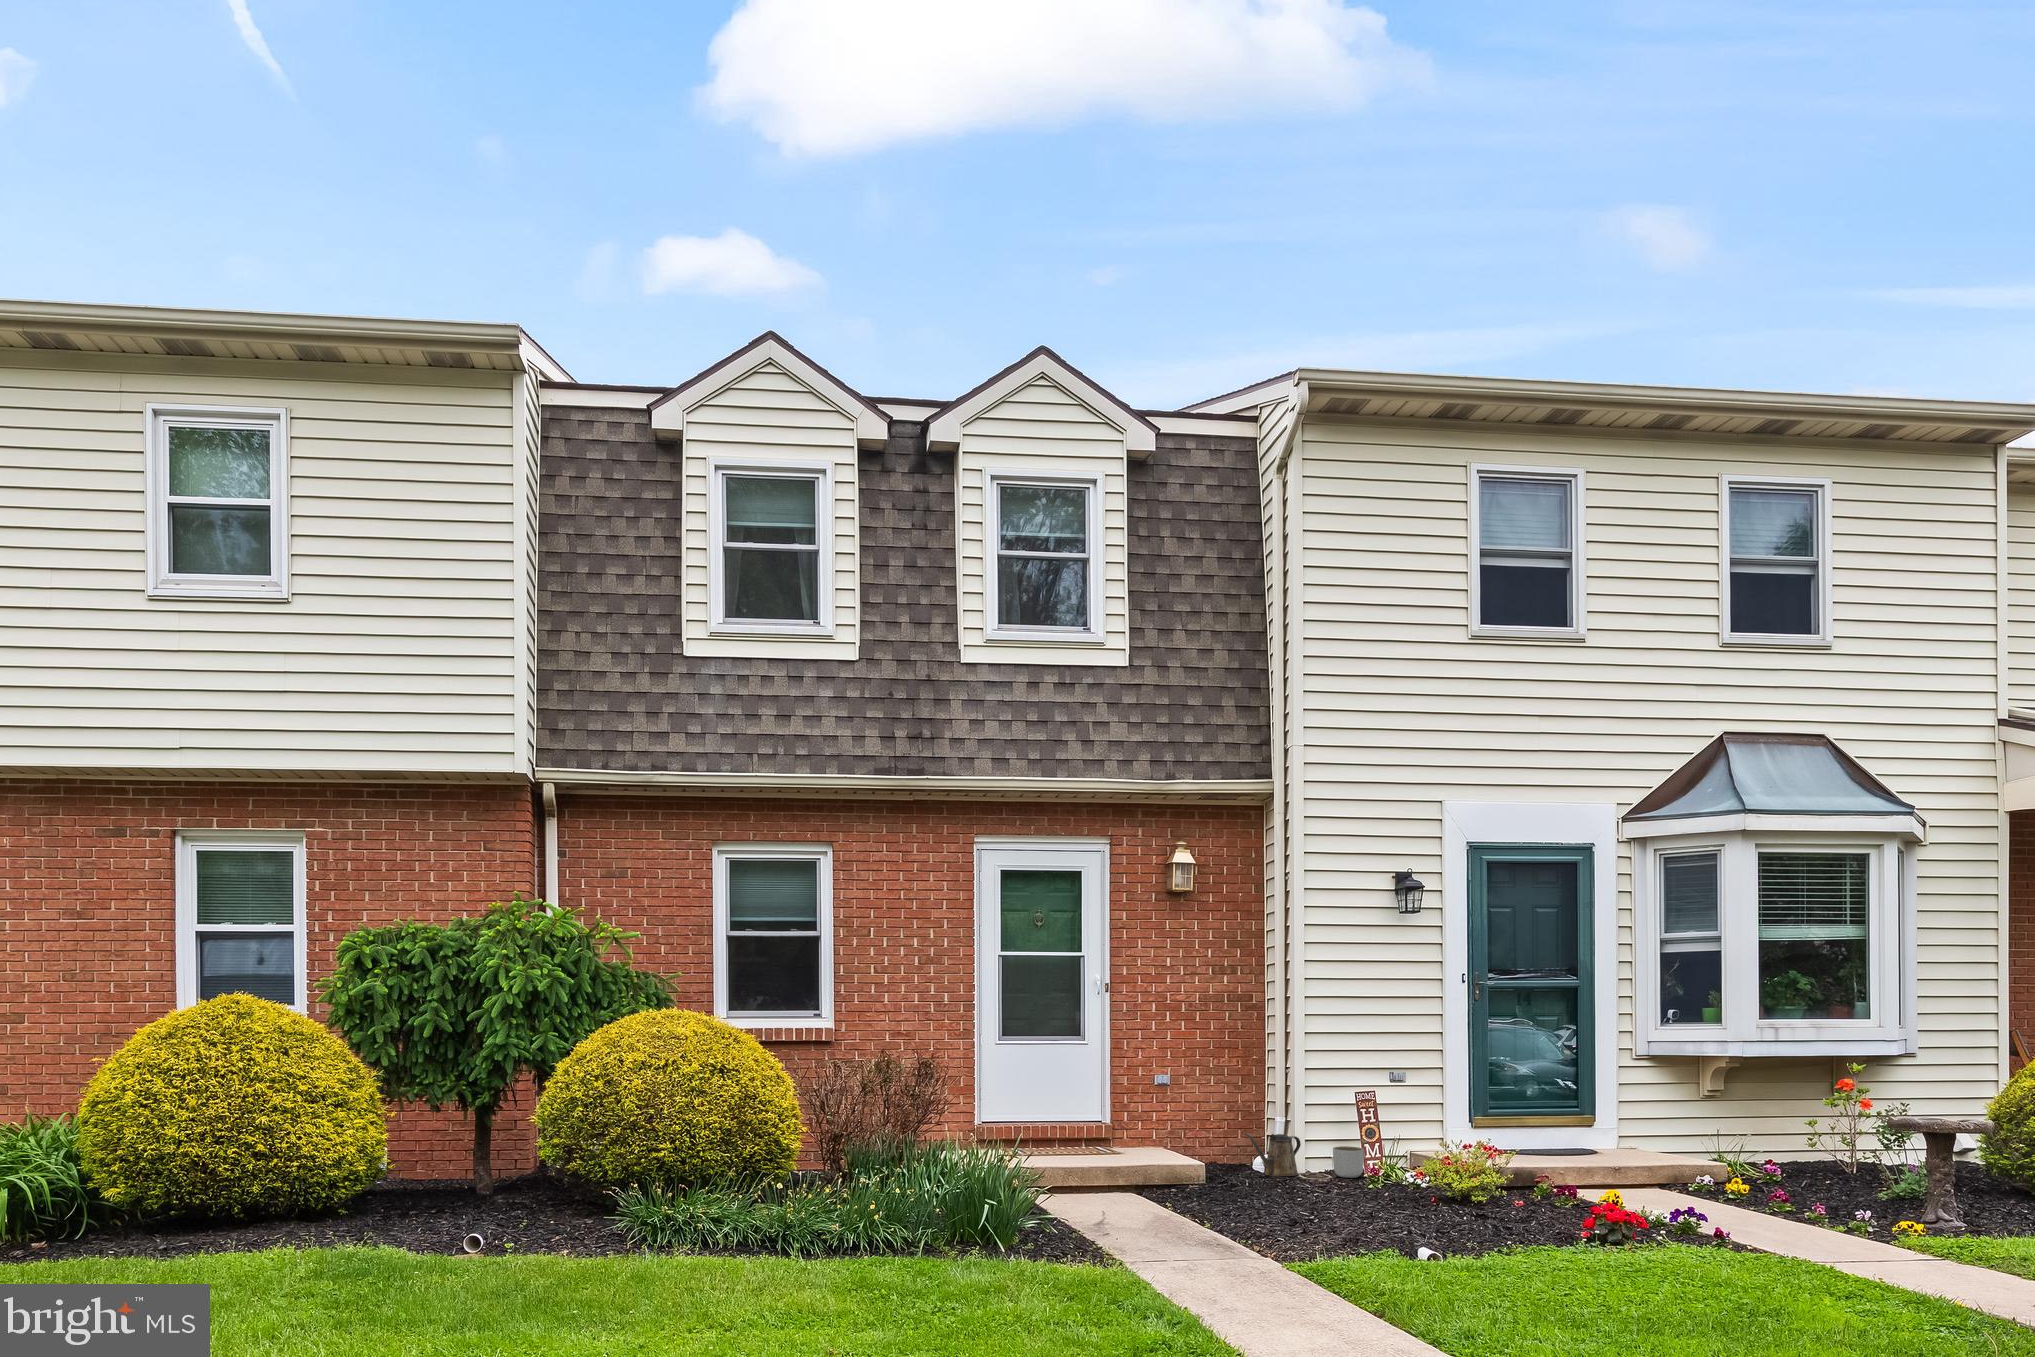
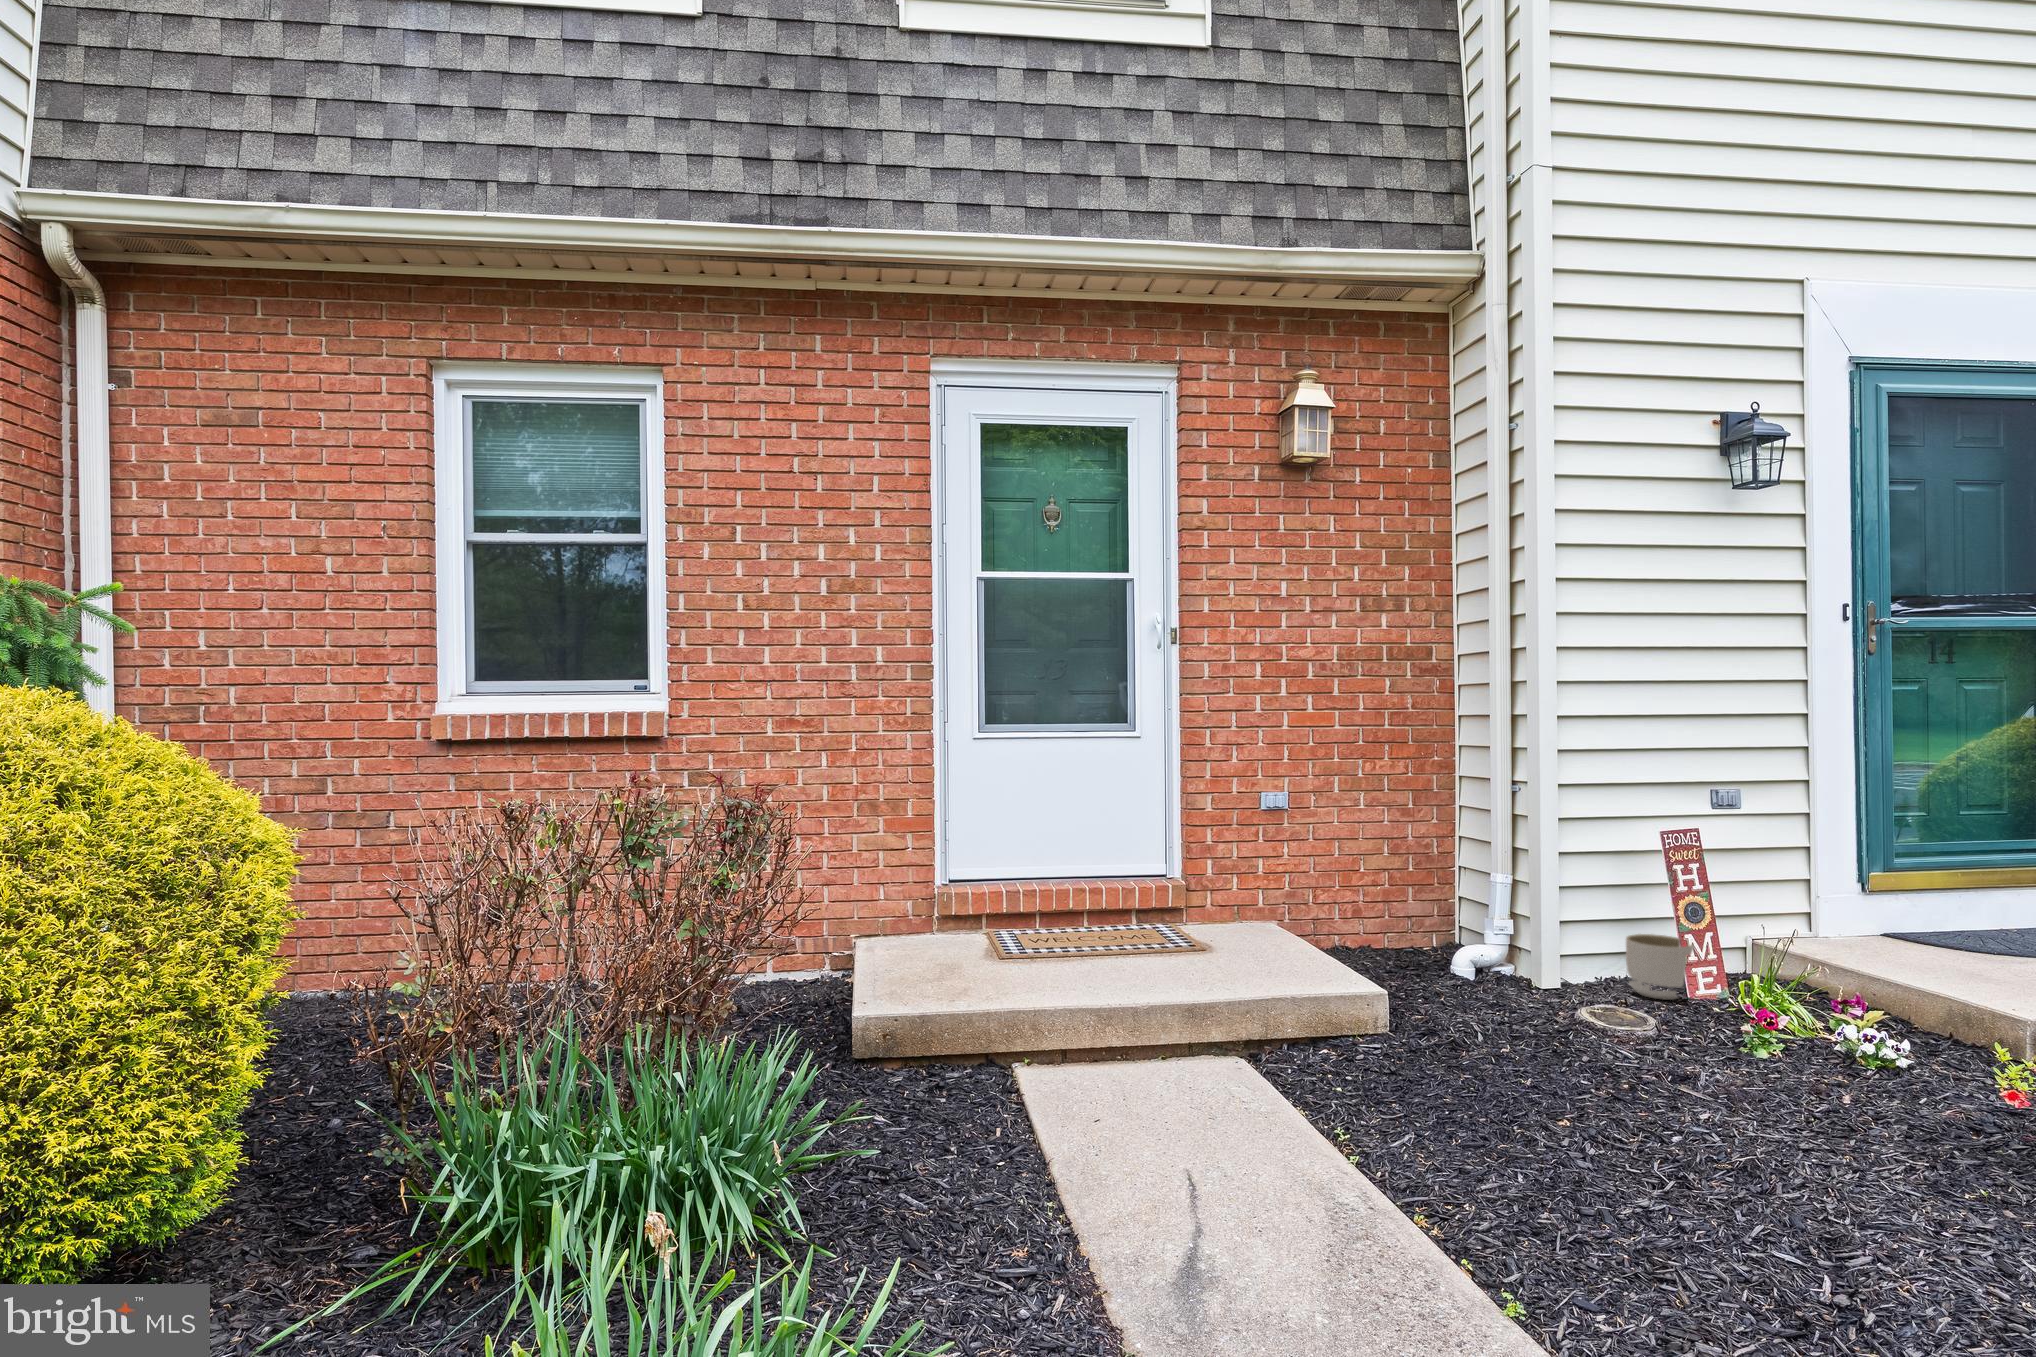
watering can: present [1245,1133,1301,1176] -> none [1458,910,1556,995]

